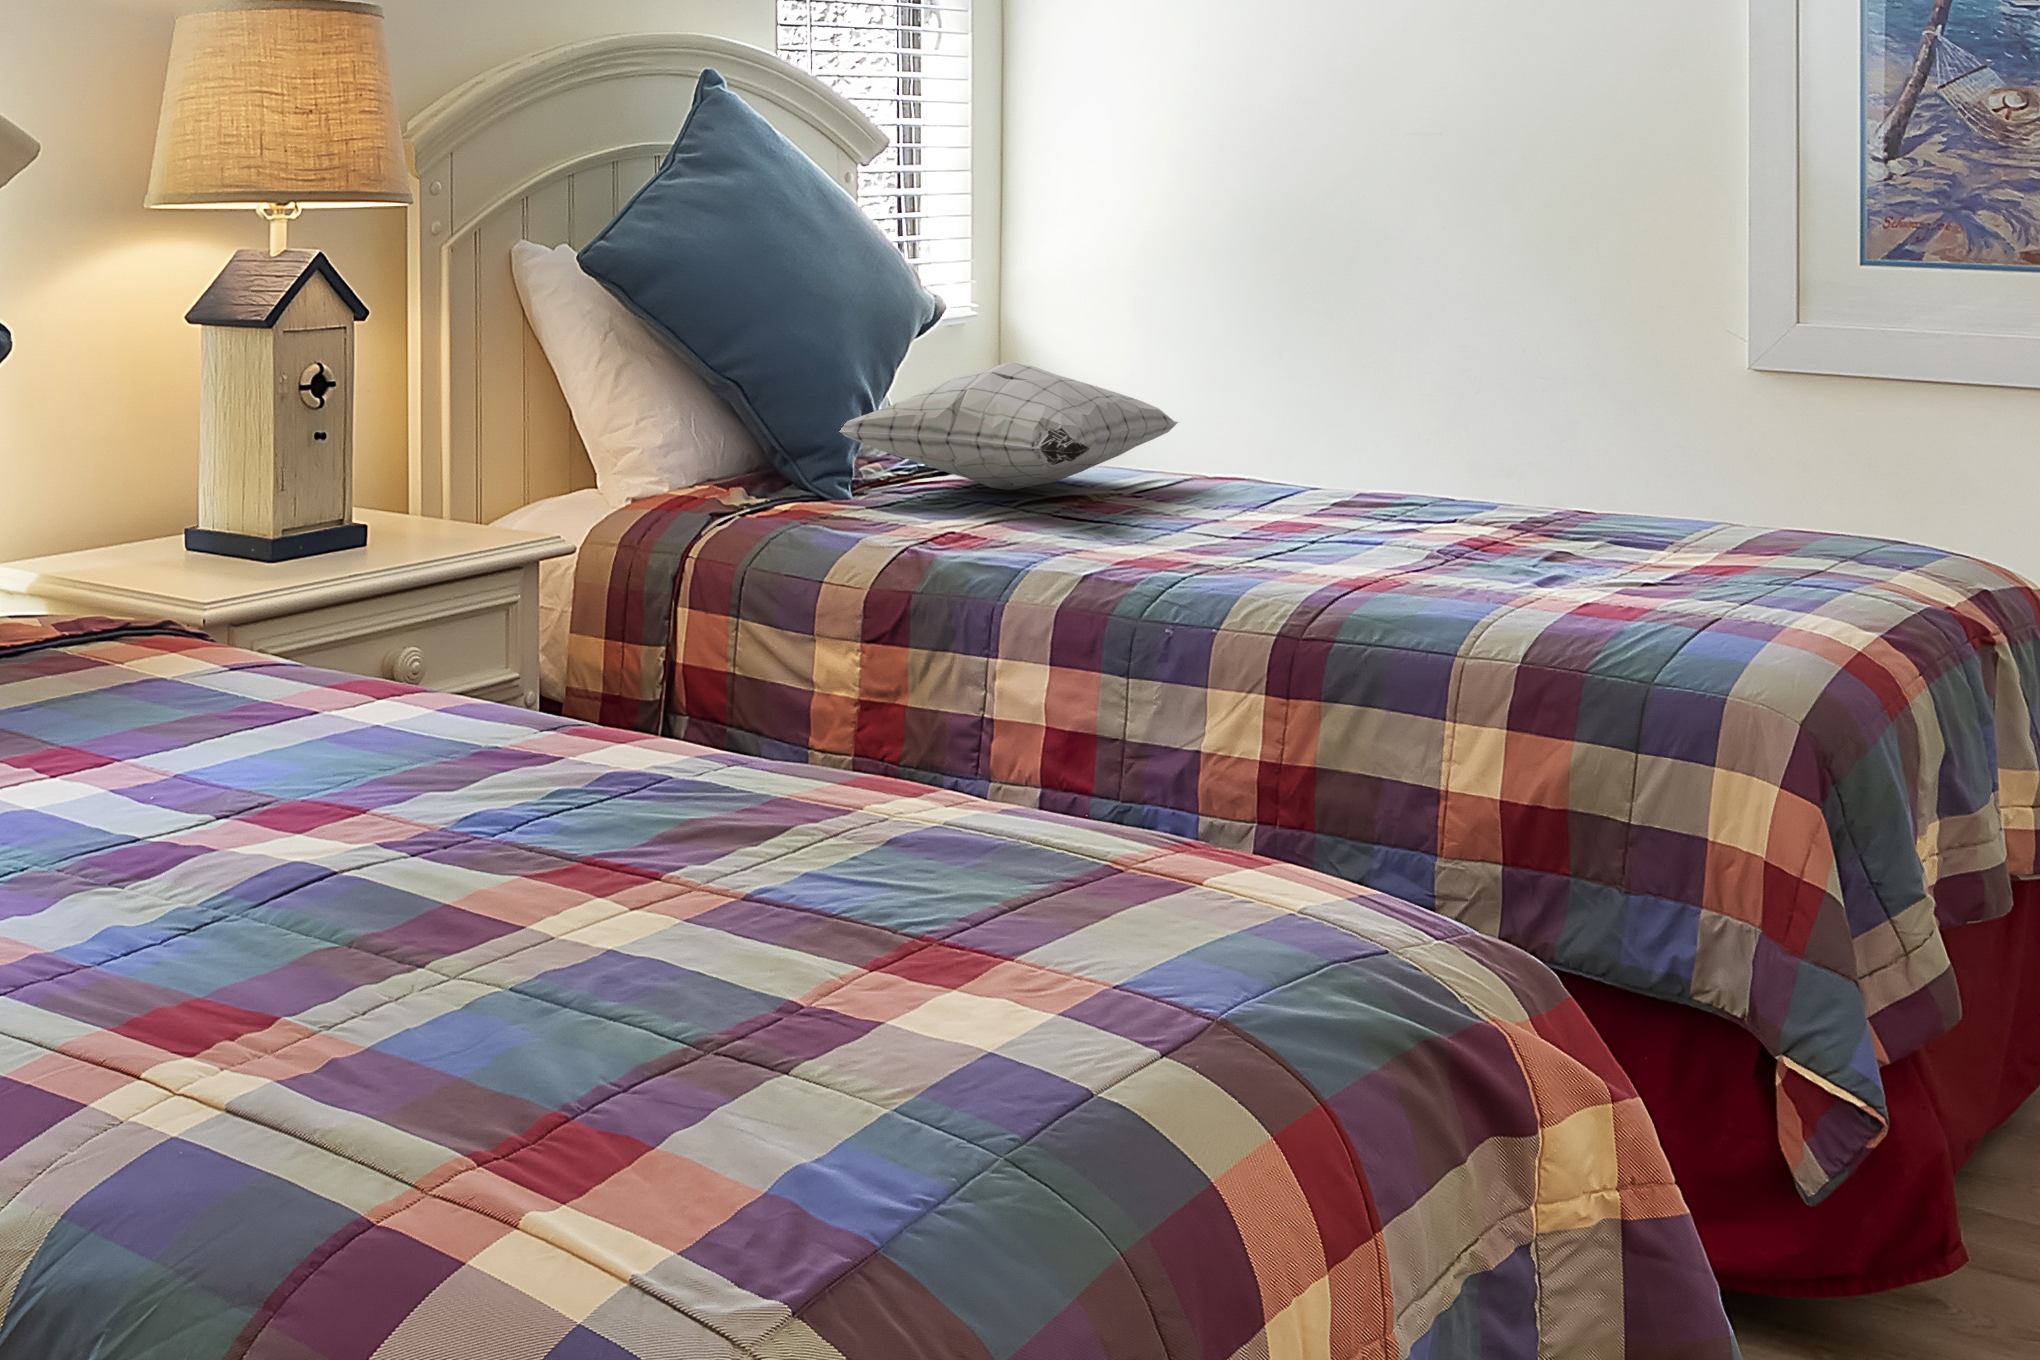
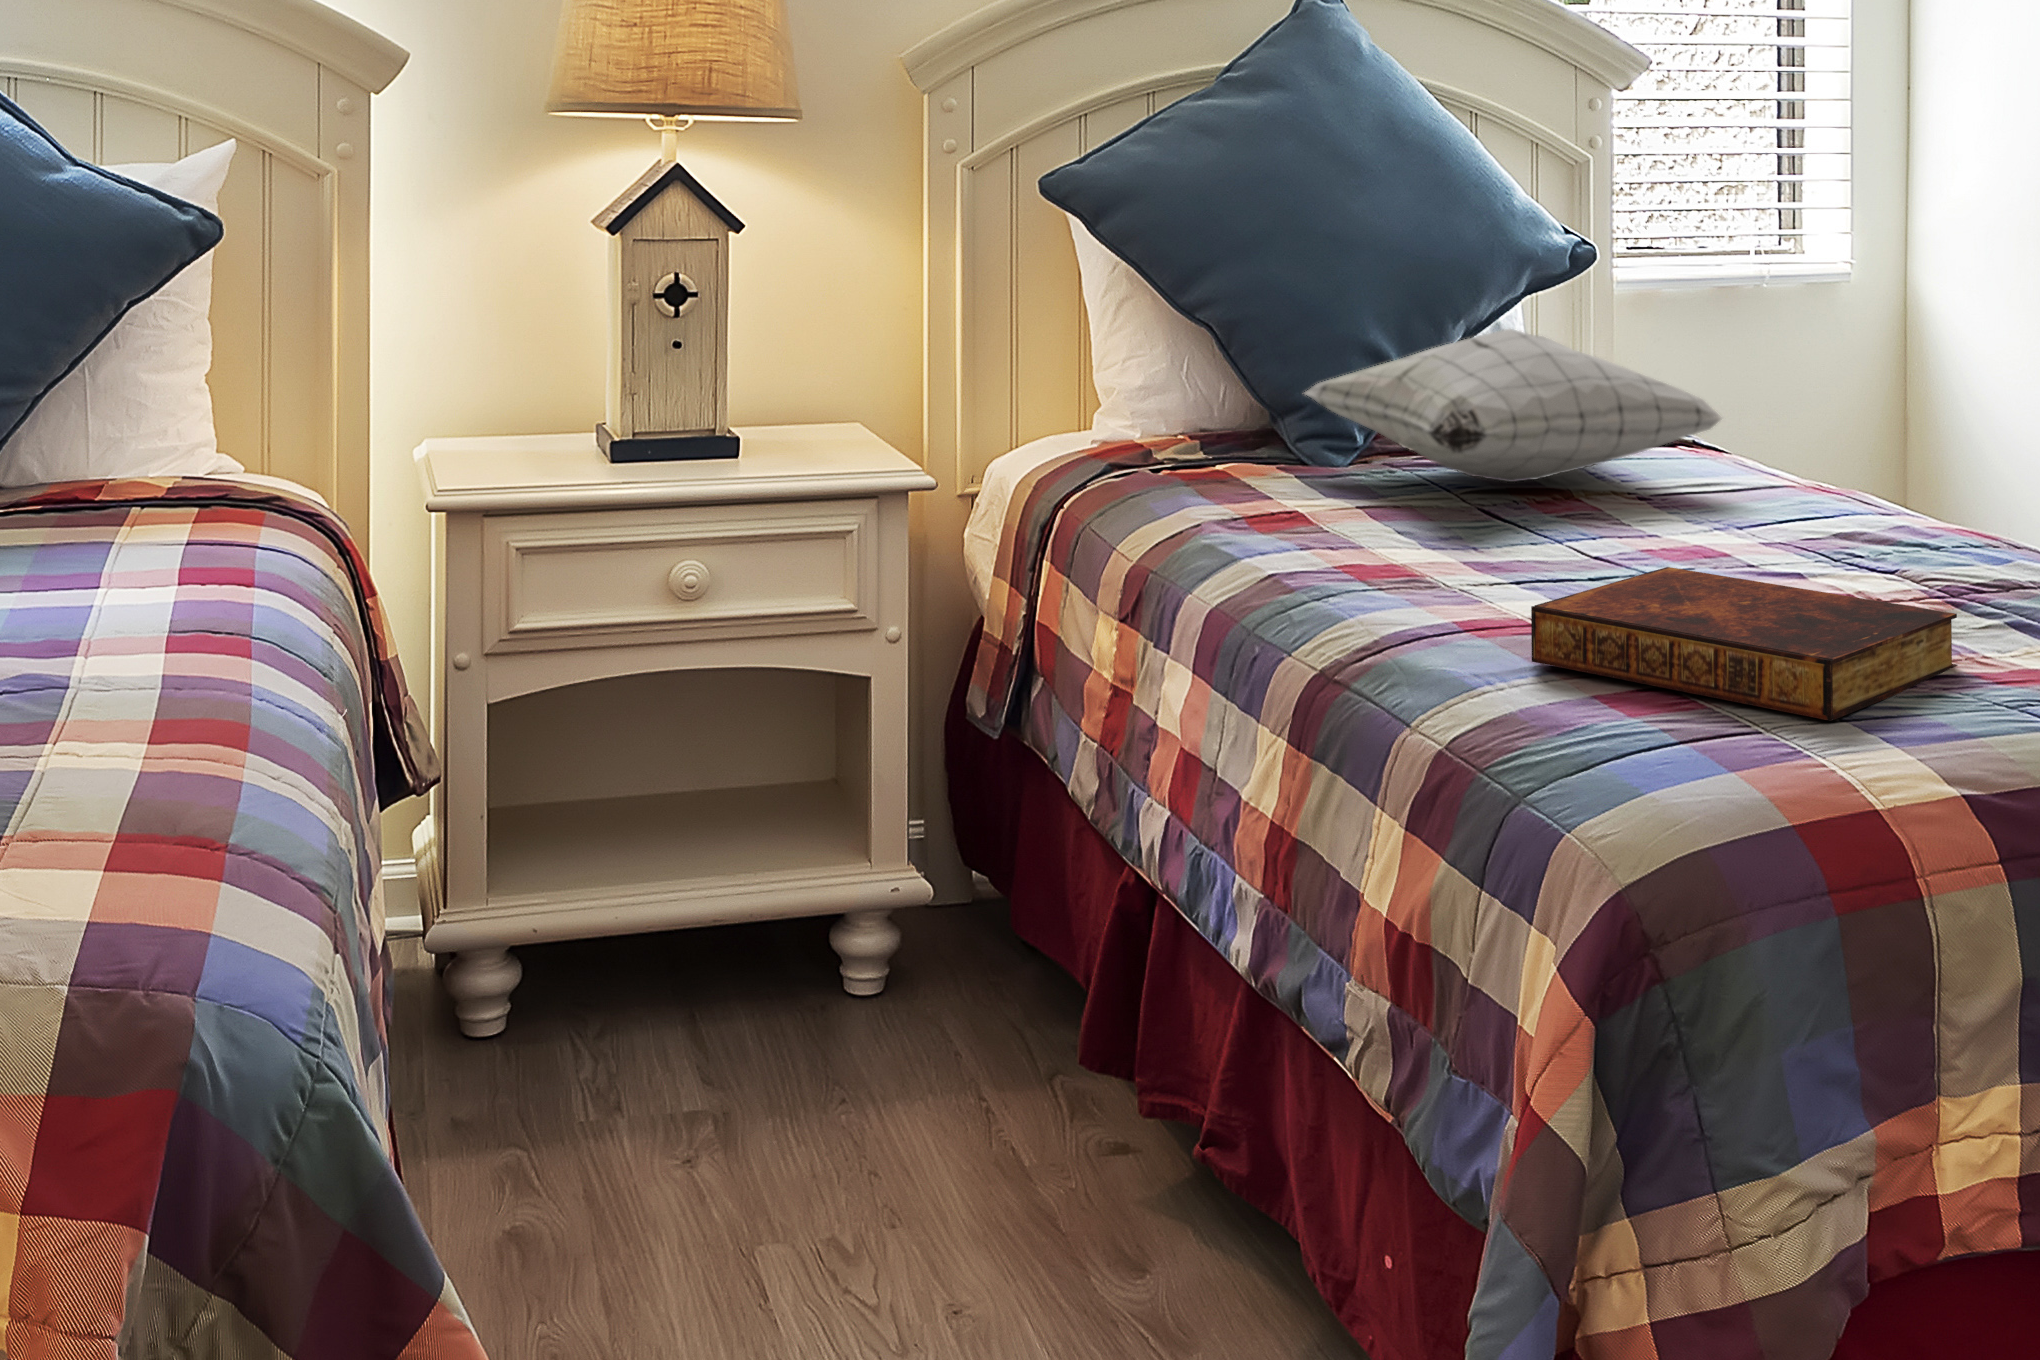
book: none [1387,526,1667,610] -> present [1531,567,1957,721]

